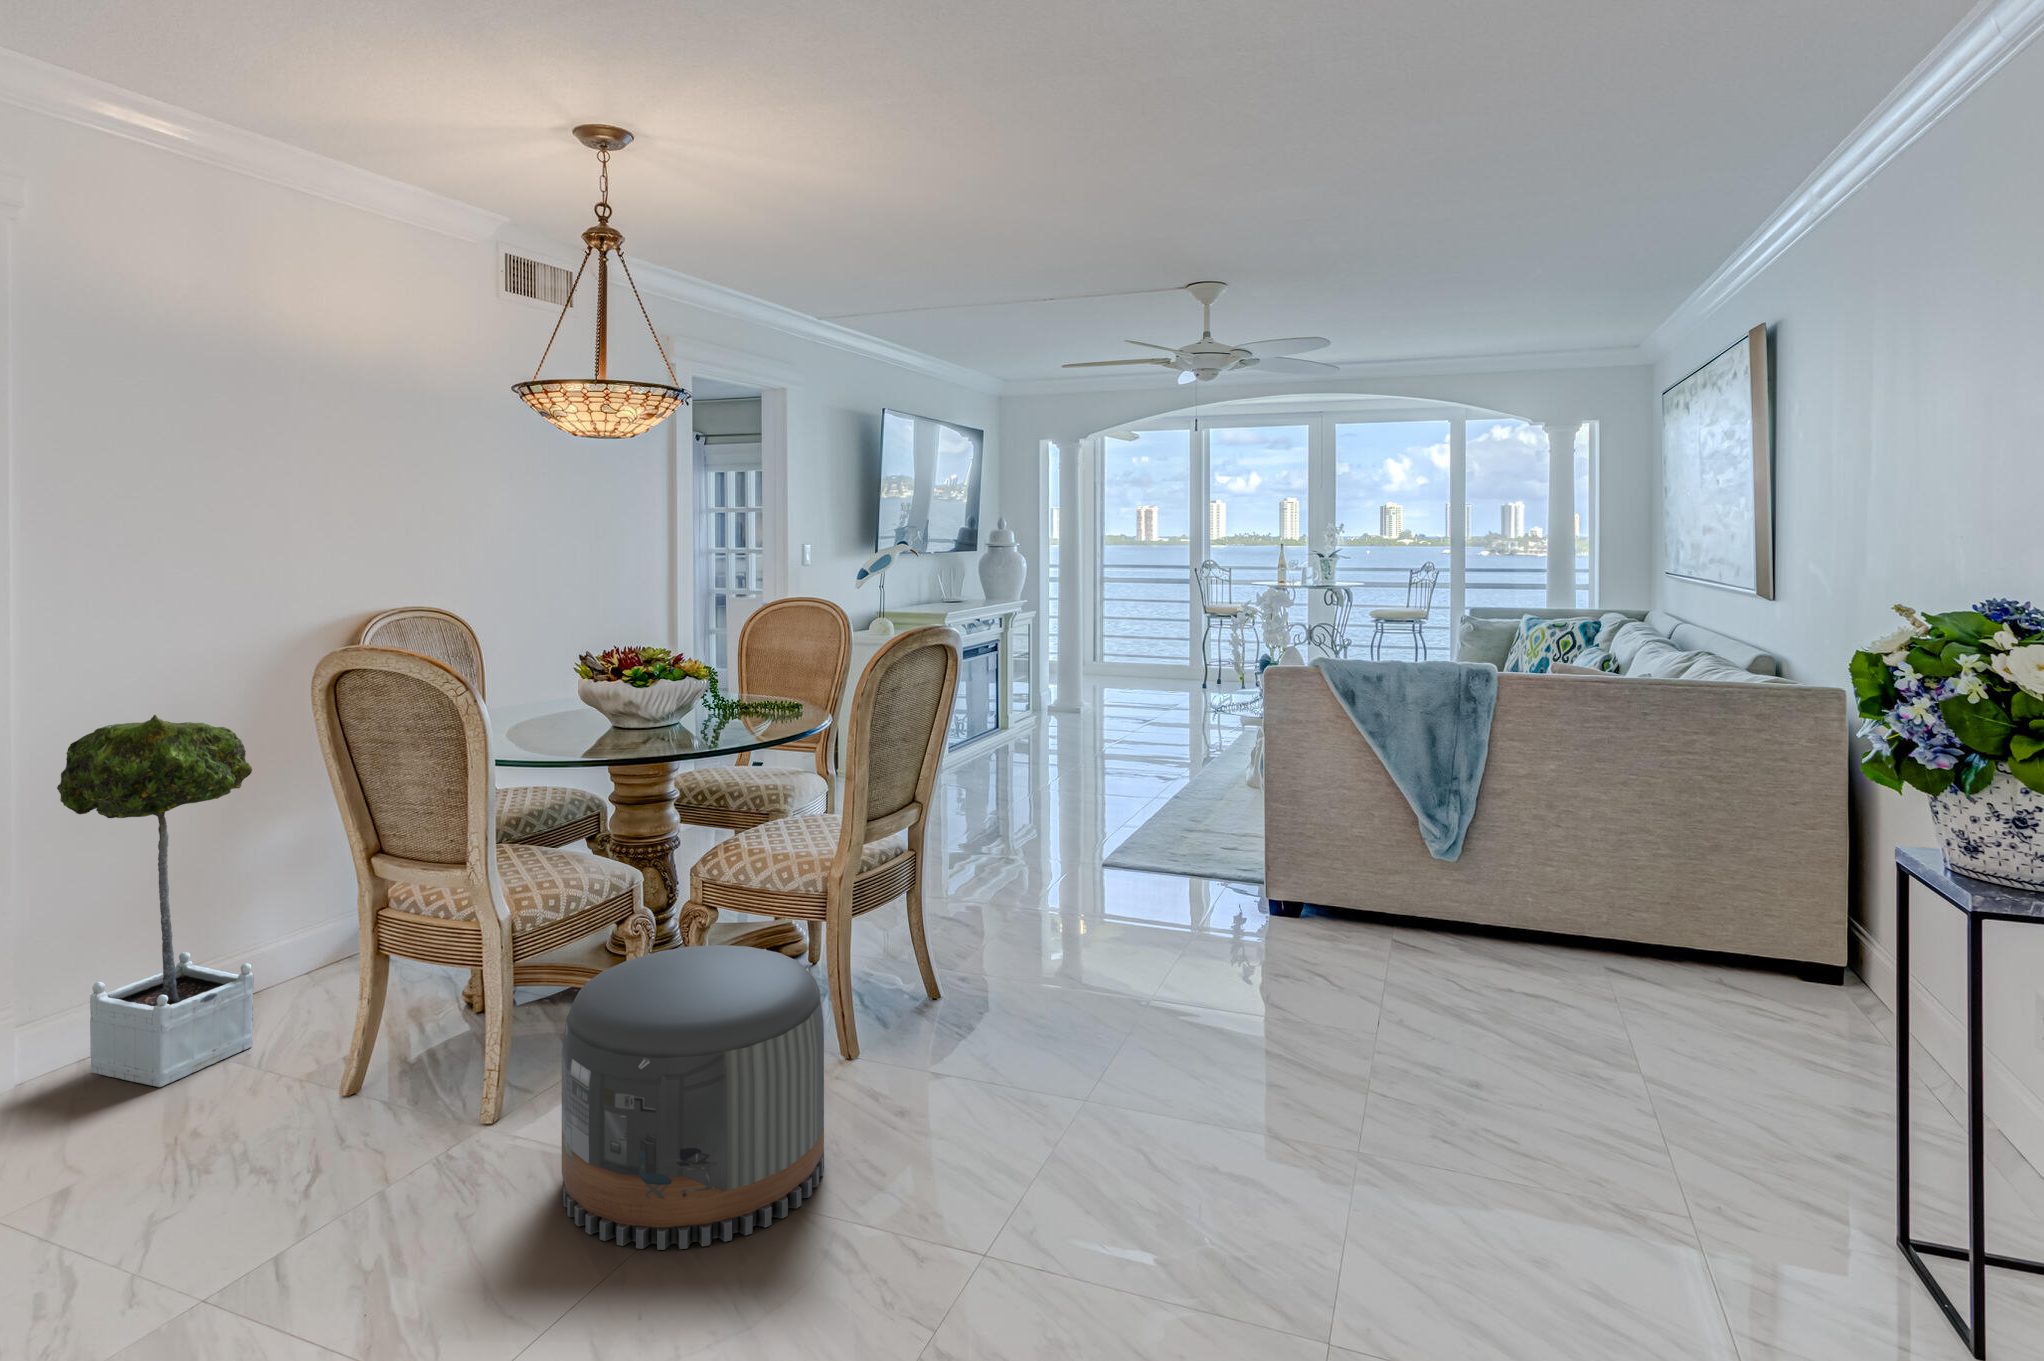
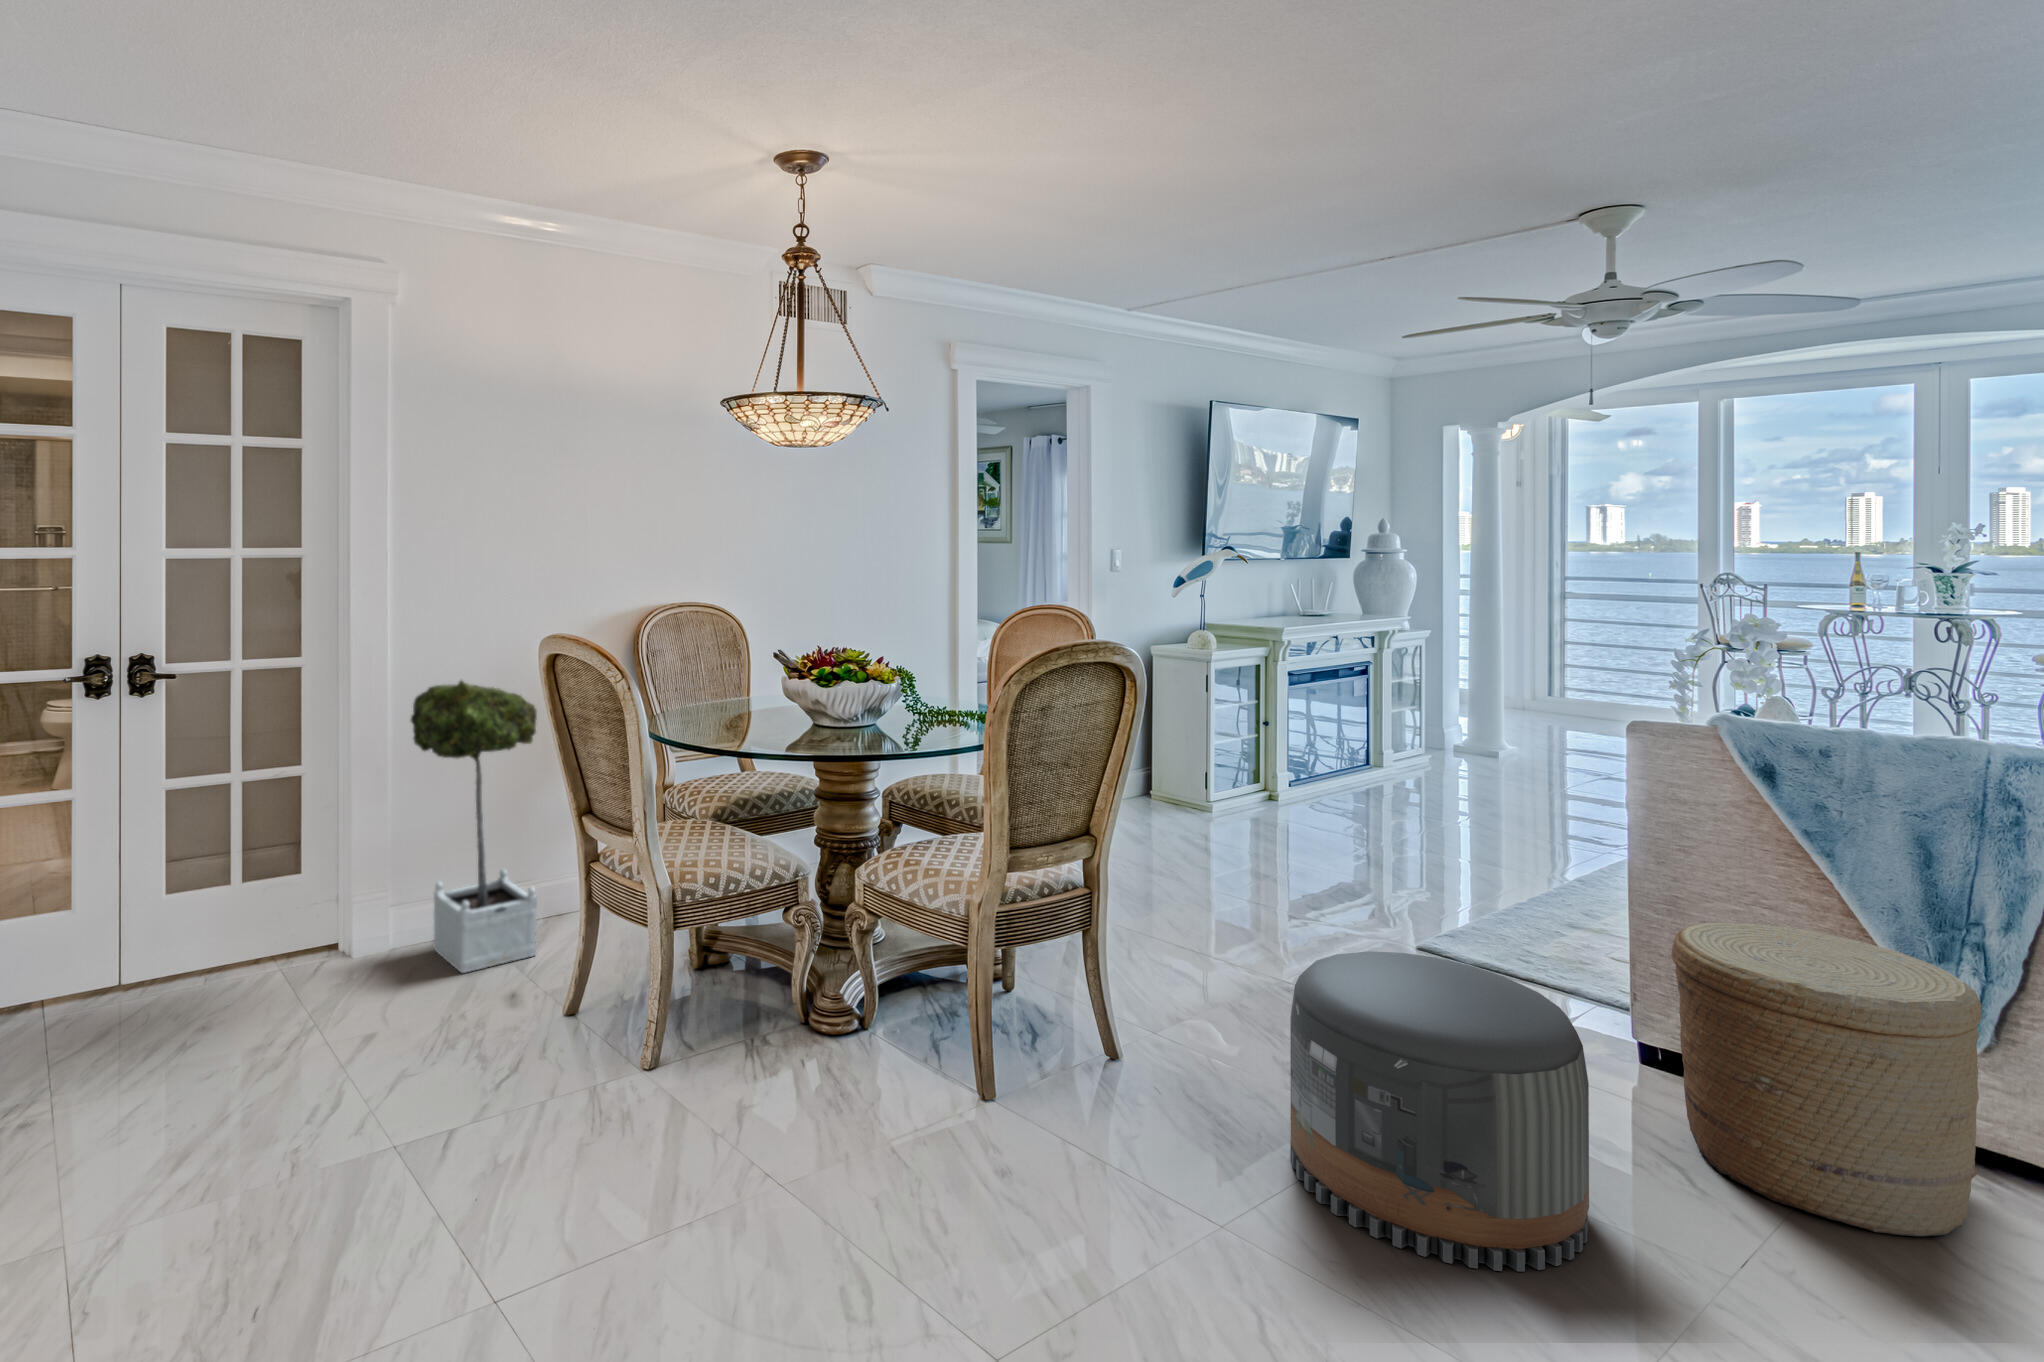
woven basket: none [1307,800,1468,986] -> present [1671,923,1982,1236]
pouf: present [562,945,824,1250] -> present [1290,951,1589,1271]

